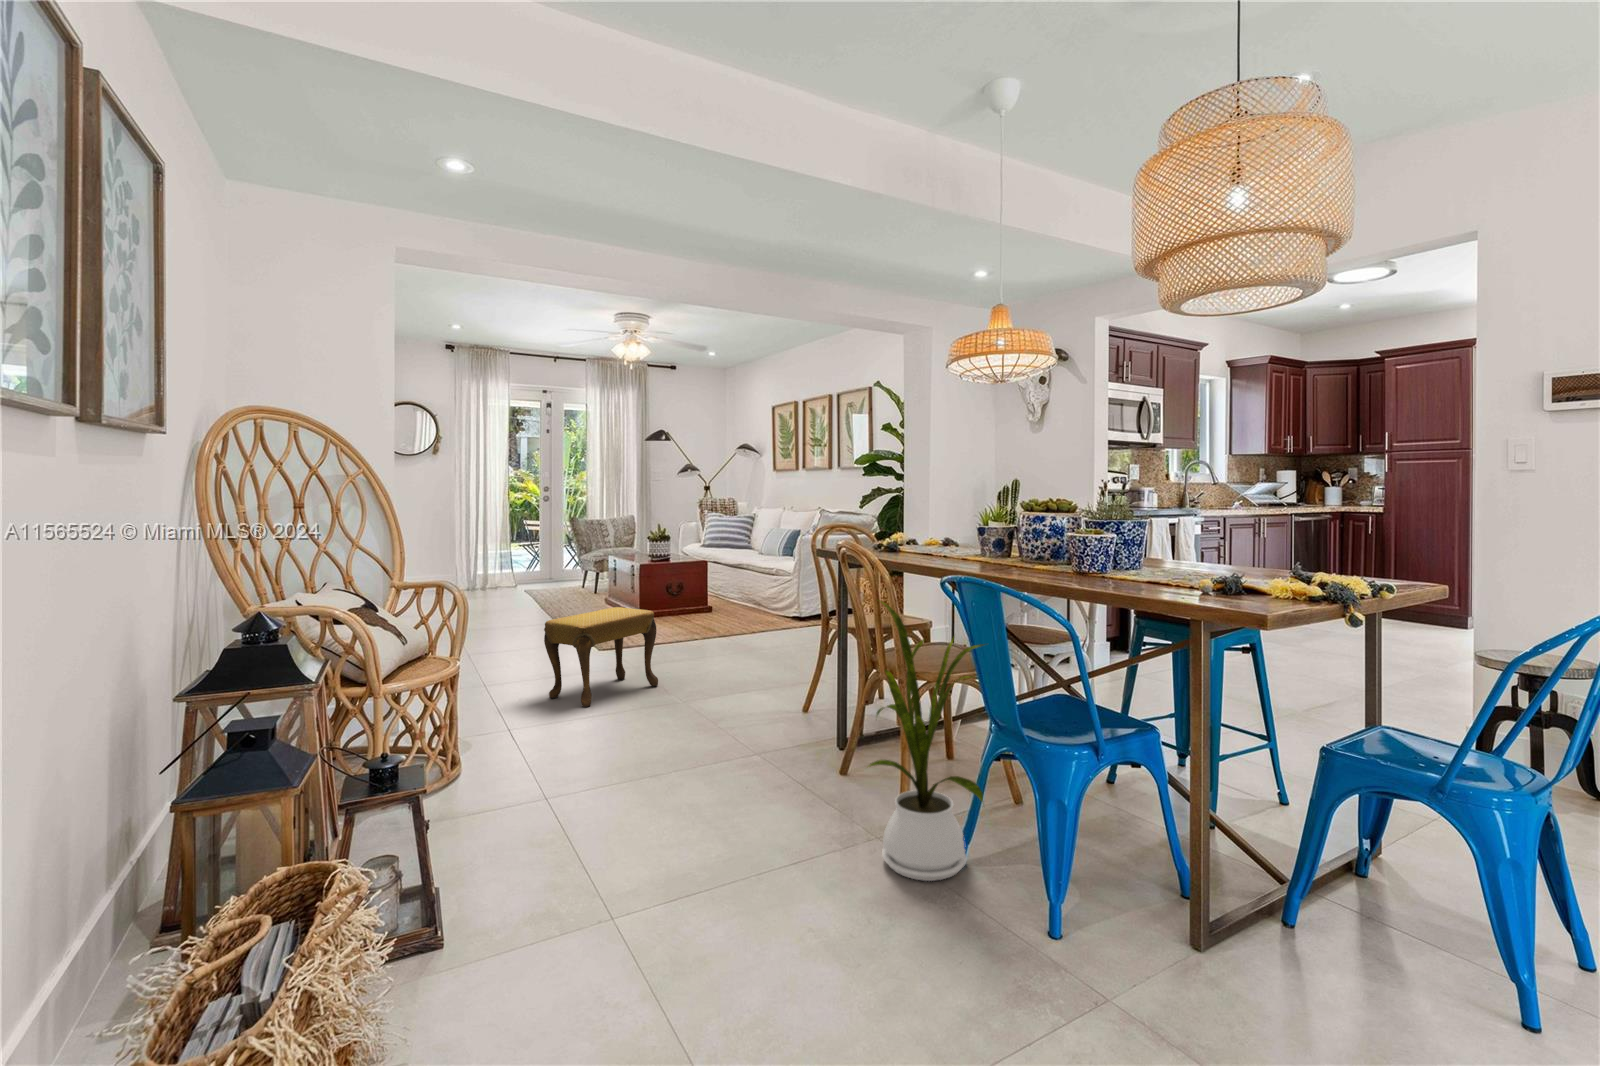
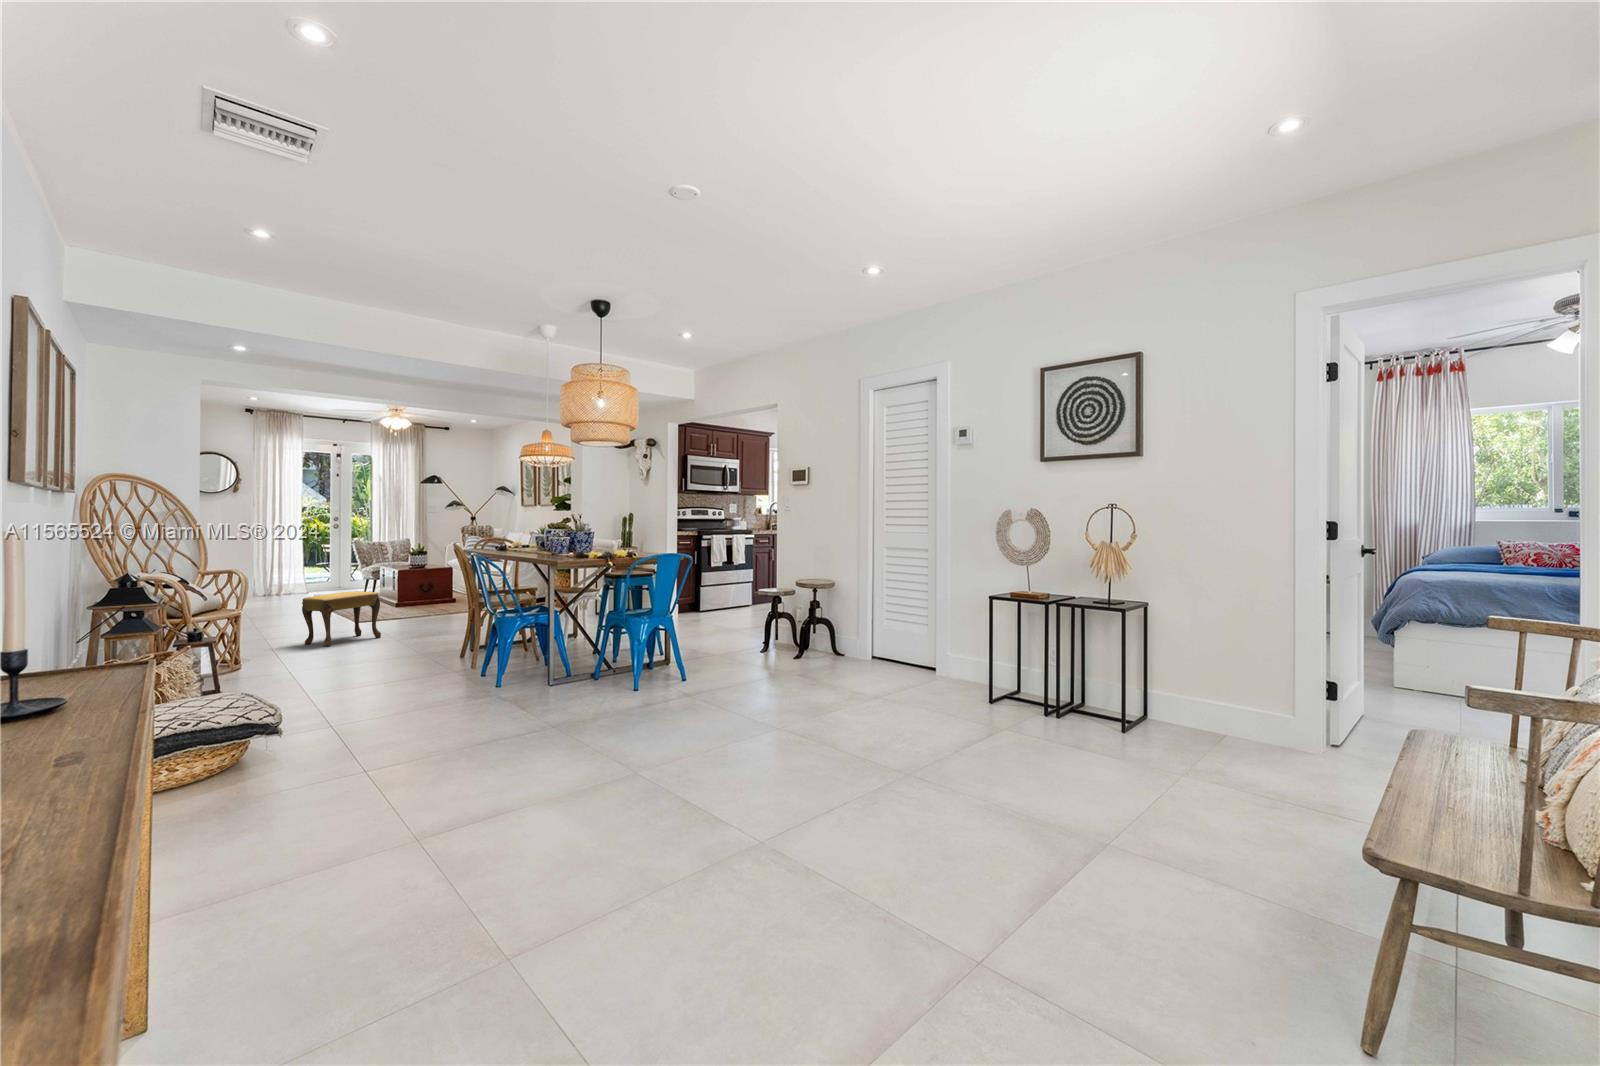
house plant: present [869,600,984,881] -> none [433,571,489,685]

